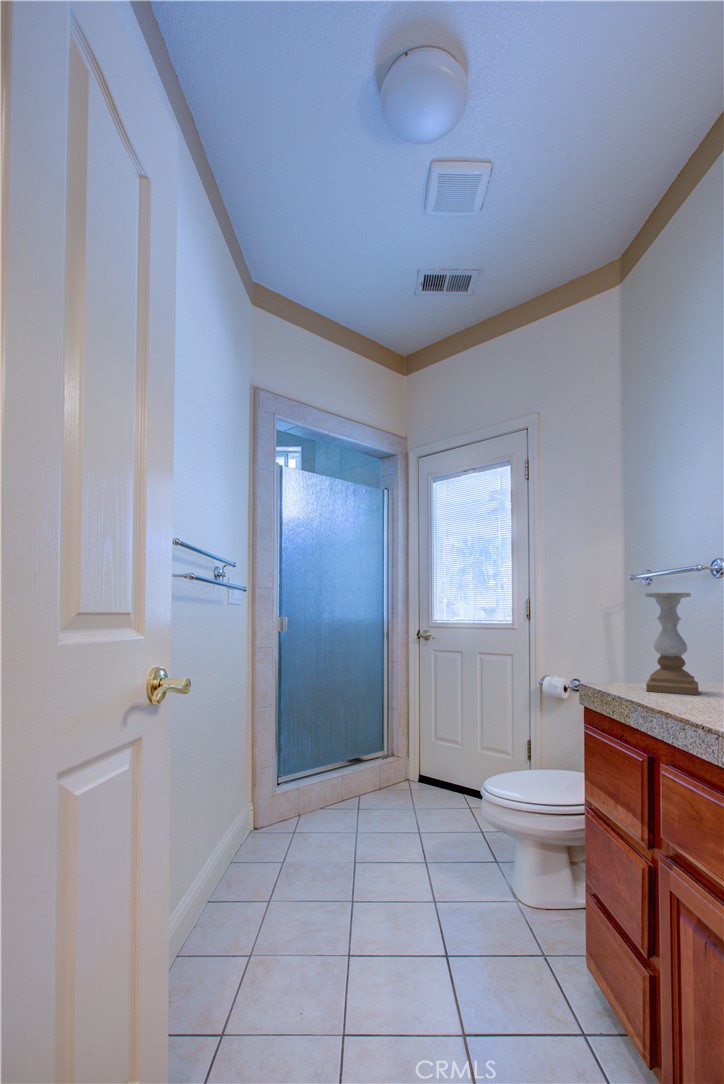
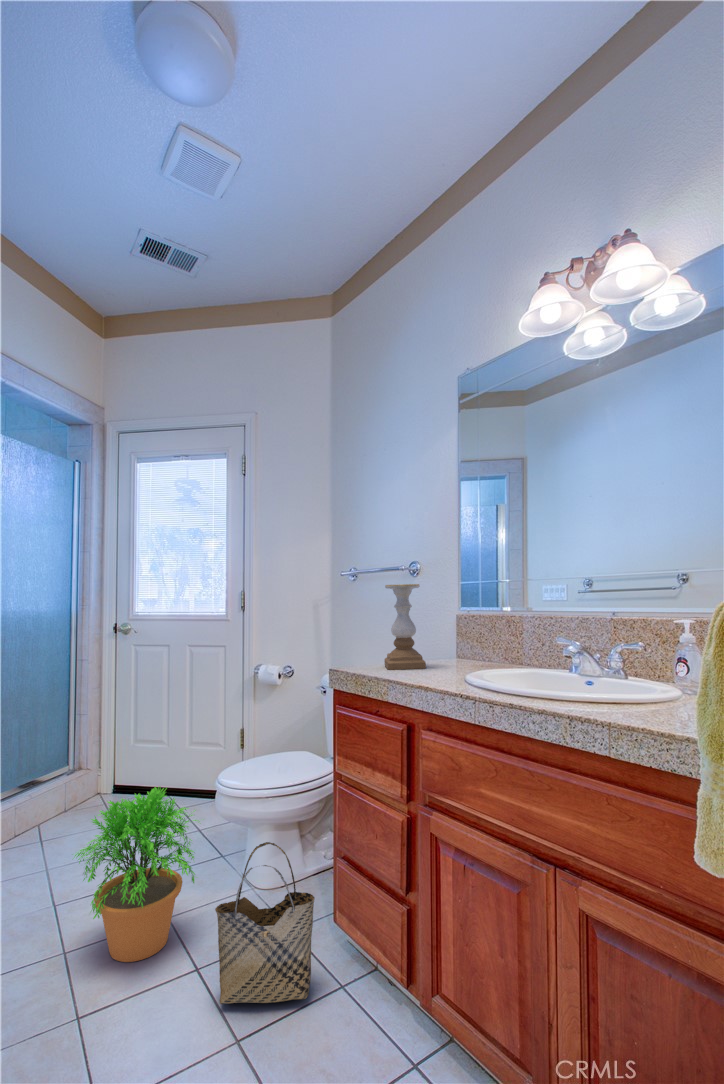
potted plant: none [350,775,466,932] -> present [75,787,197,962]
woven basket: none [457,854,560,1033] -> present [215,842,315,1004]

